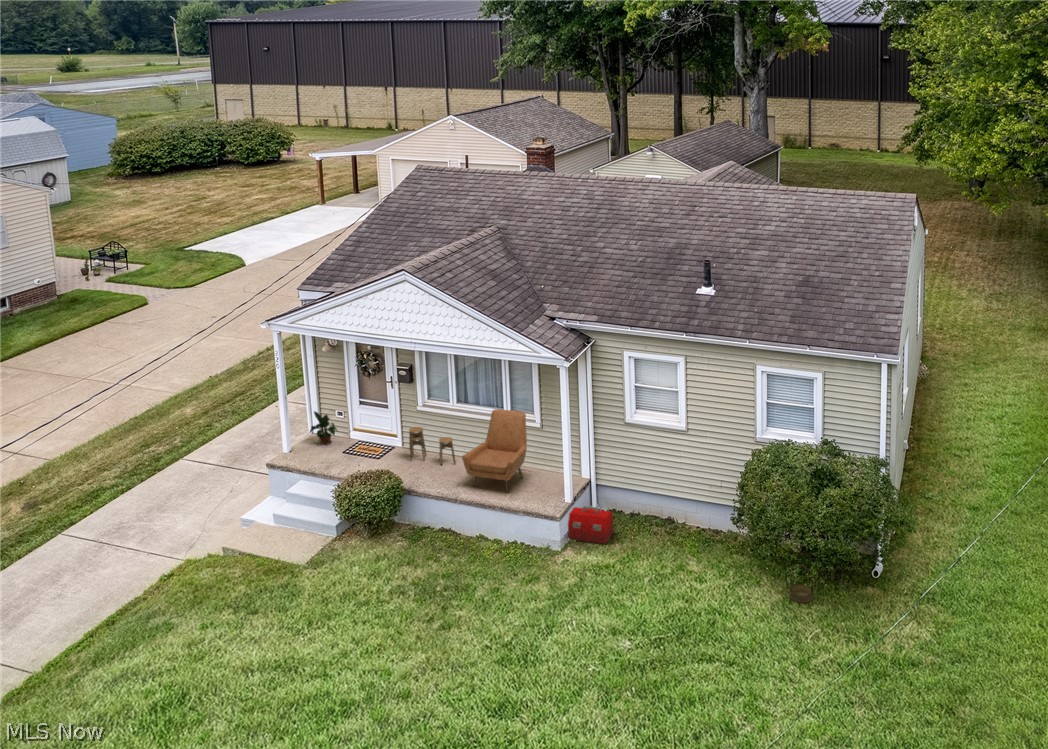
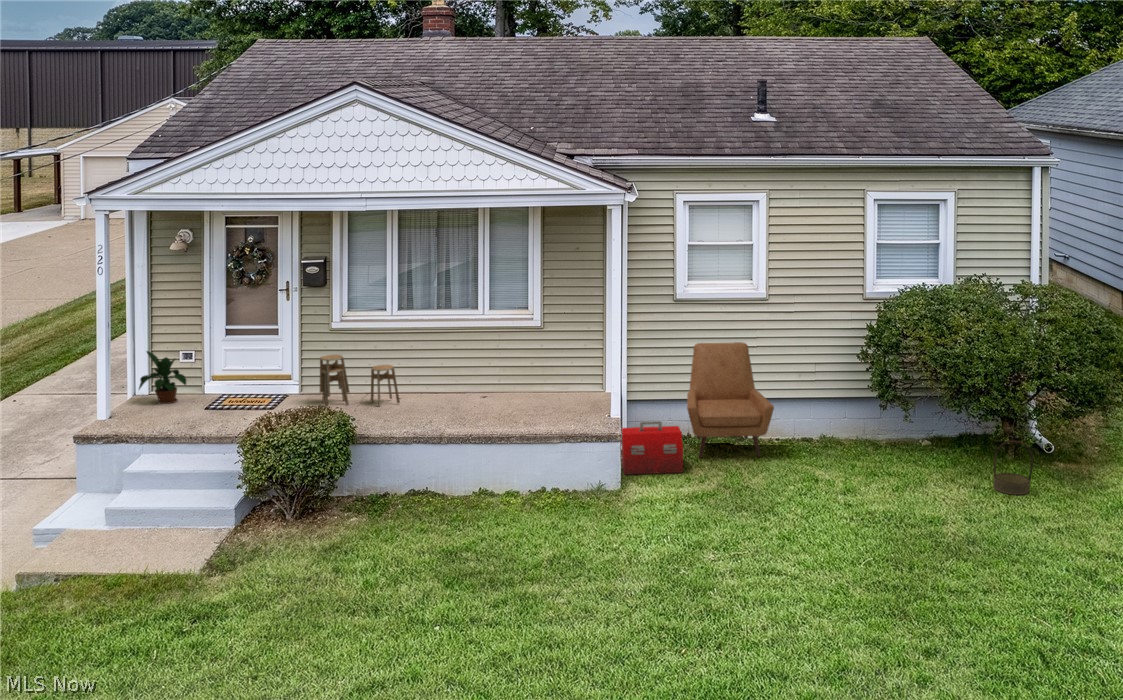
chair: present [462,409,527,493] -> present [687,342,774,458]

